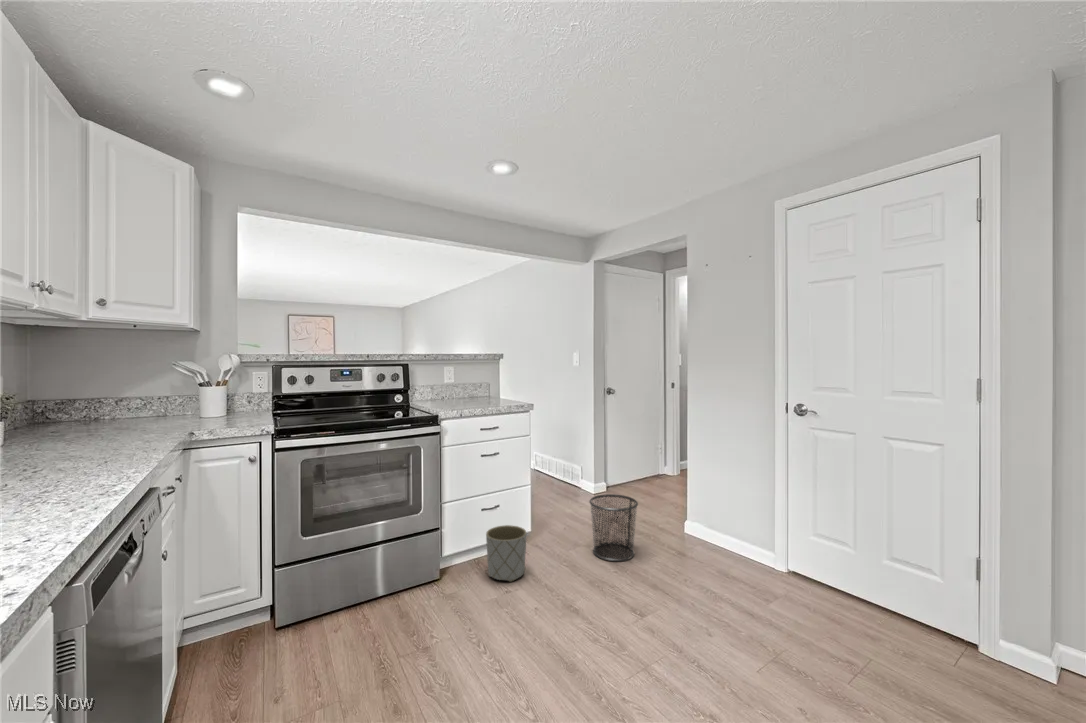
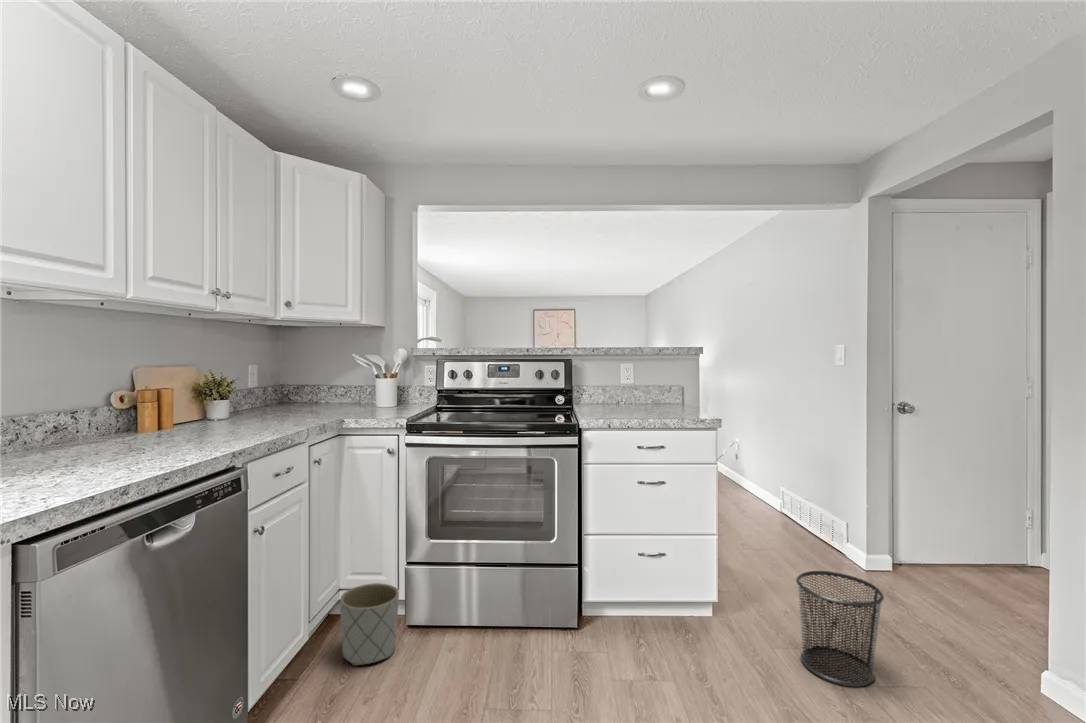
planter: present [486,525,526,582] -> present [340,583,399,666]

